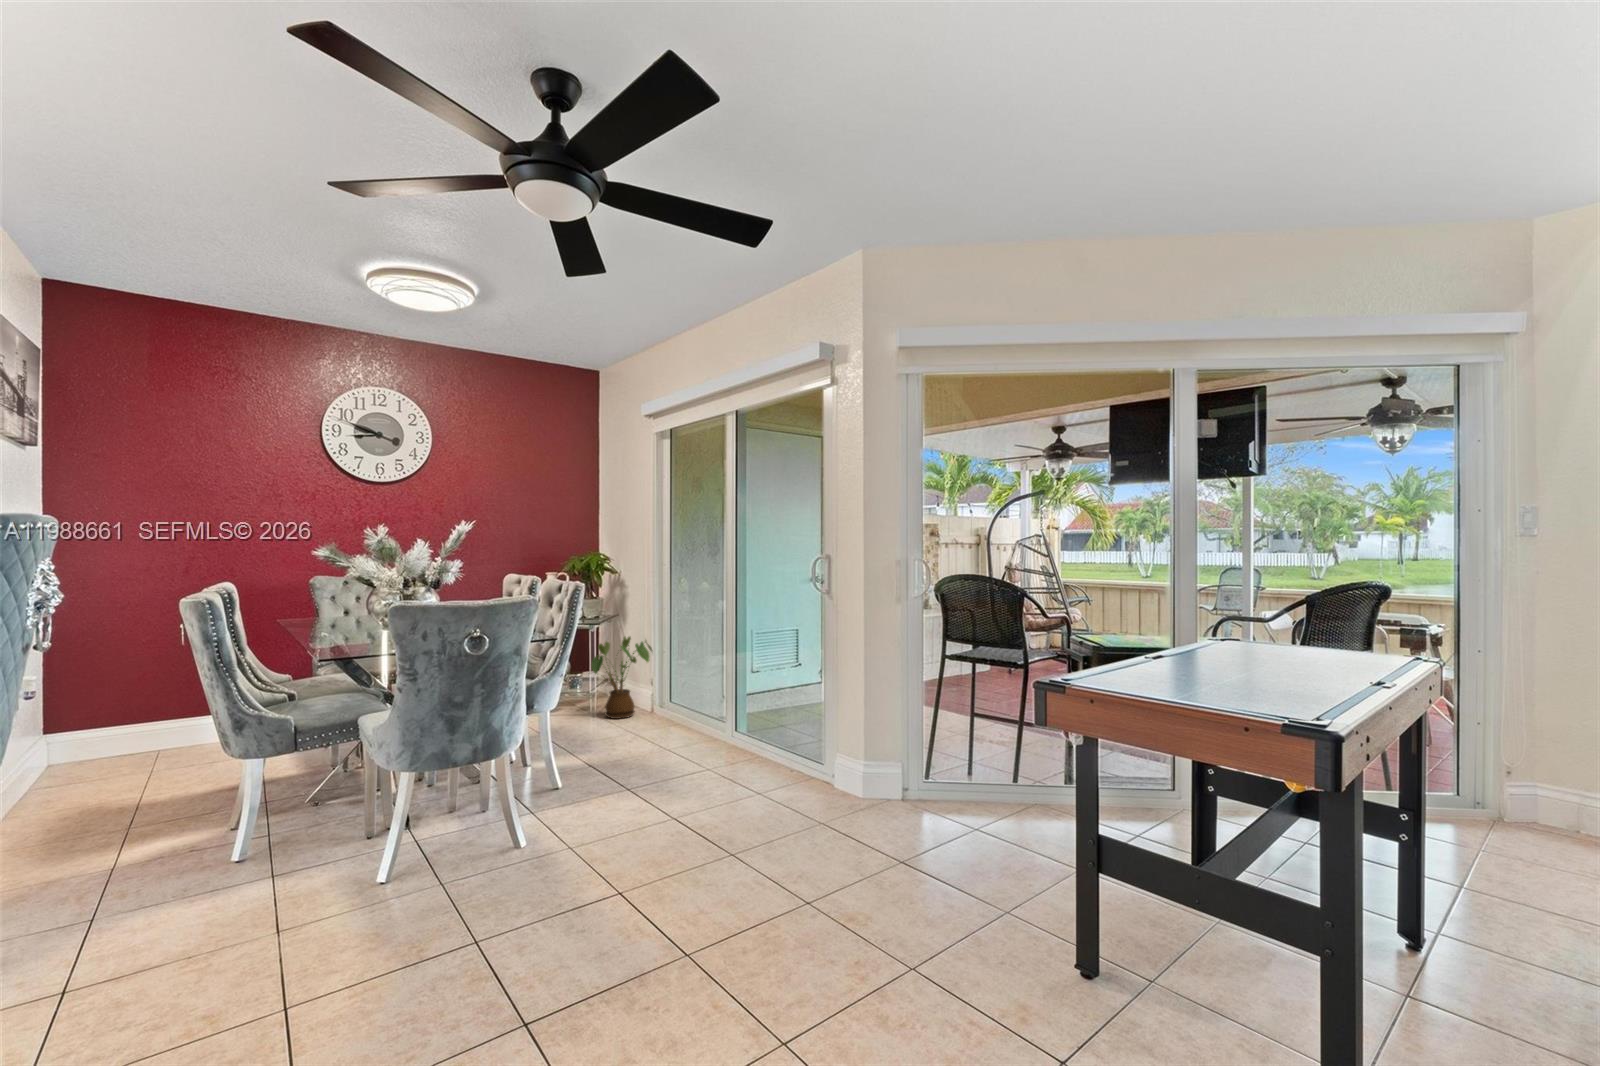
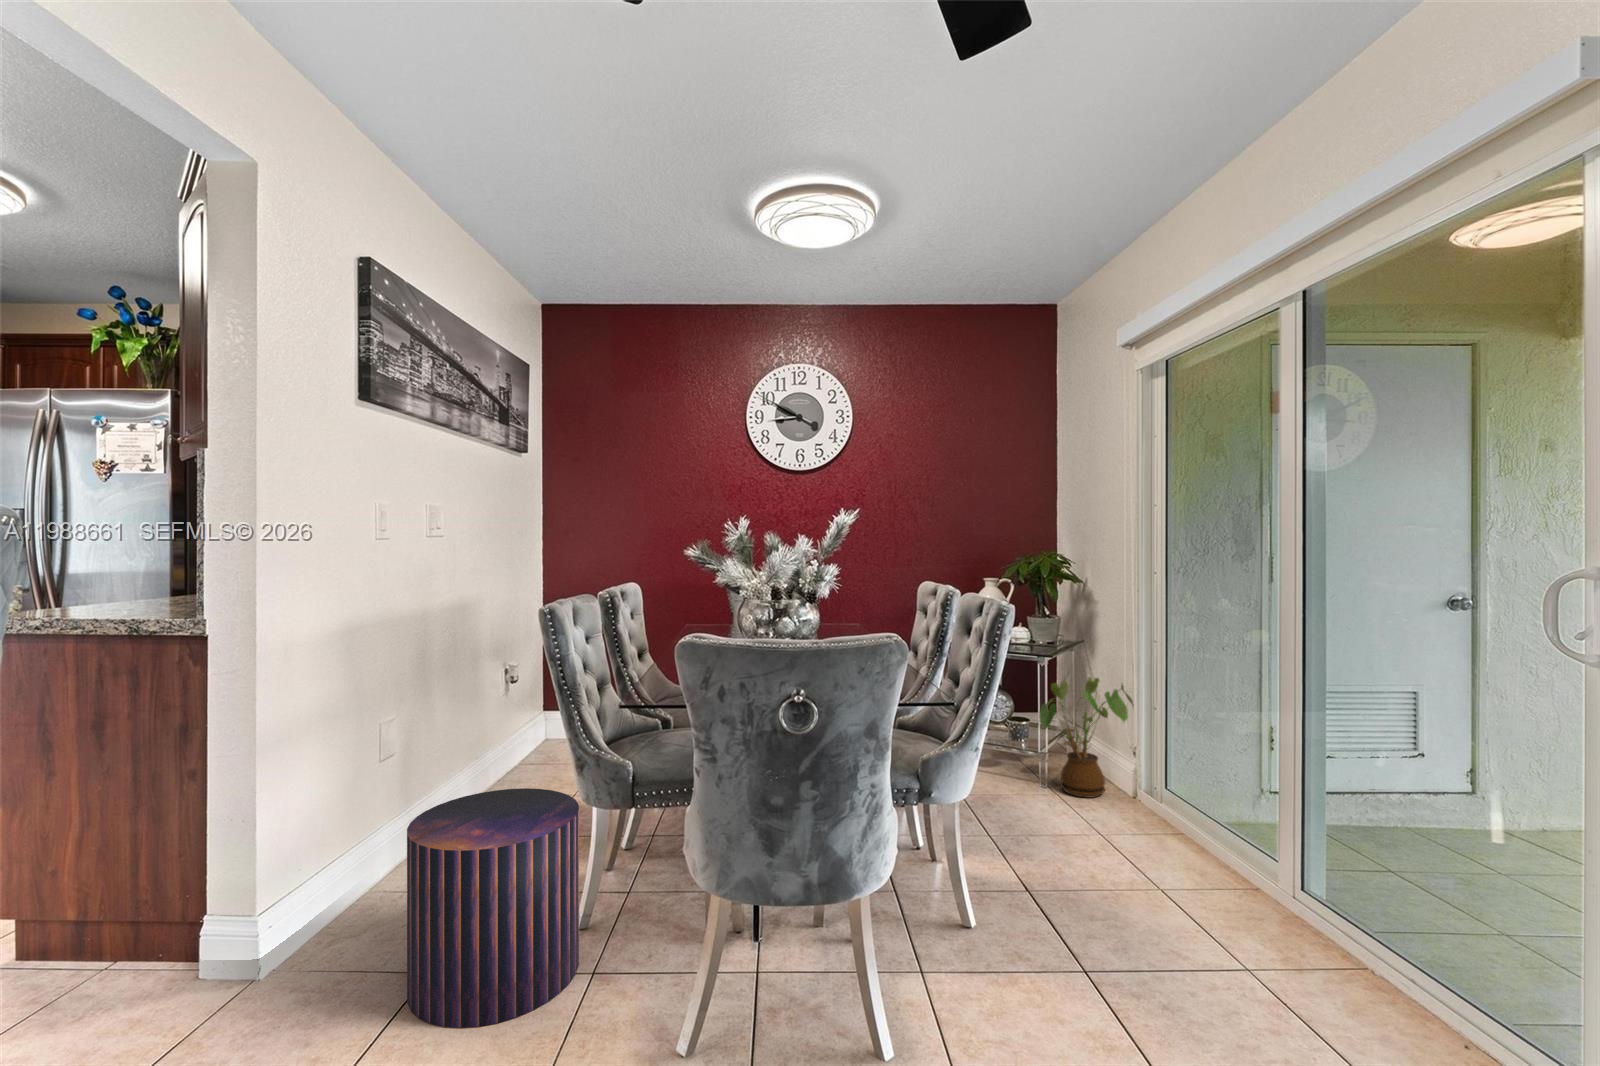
pouf: none [82,748,257,934] -> present [407,788,579,1028]

